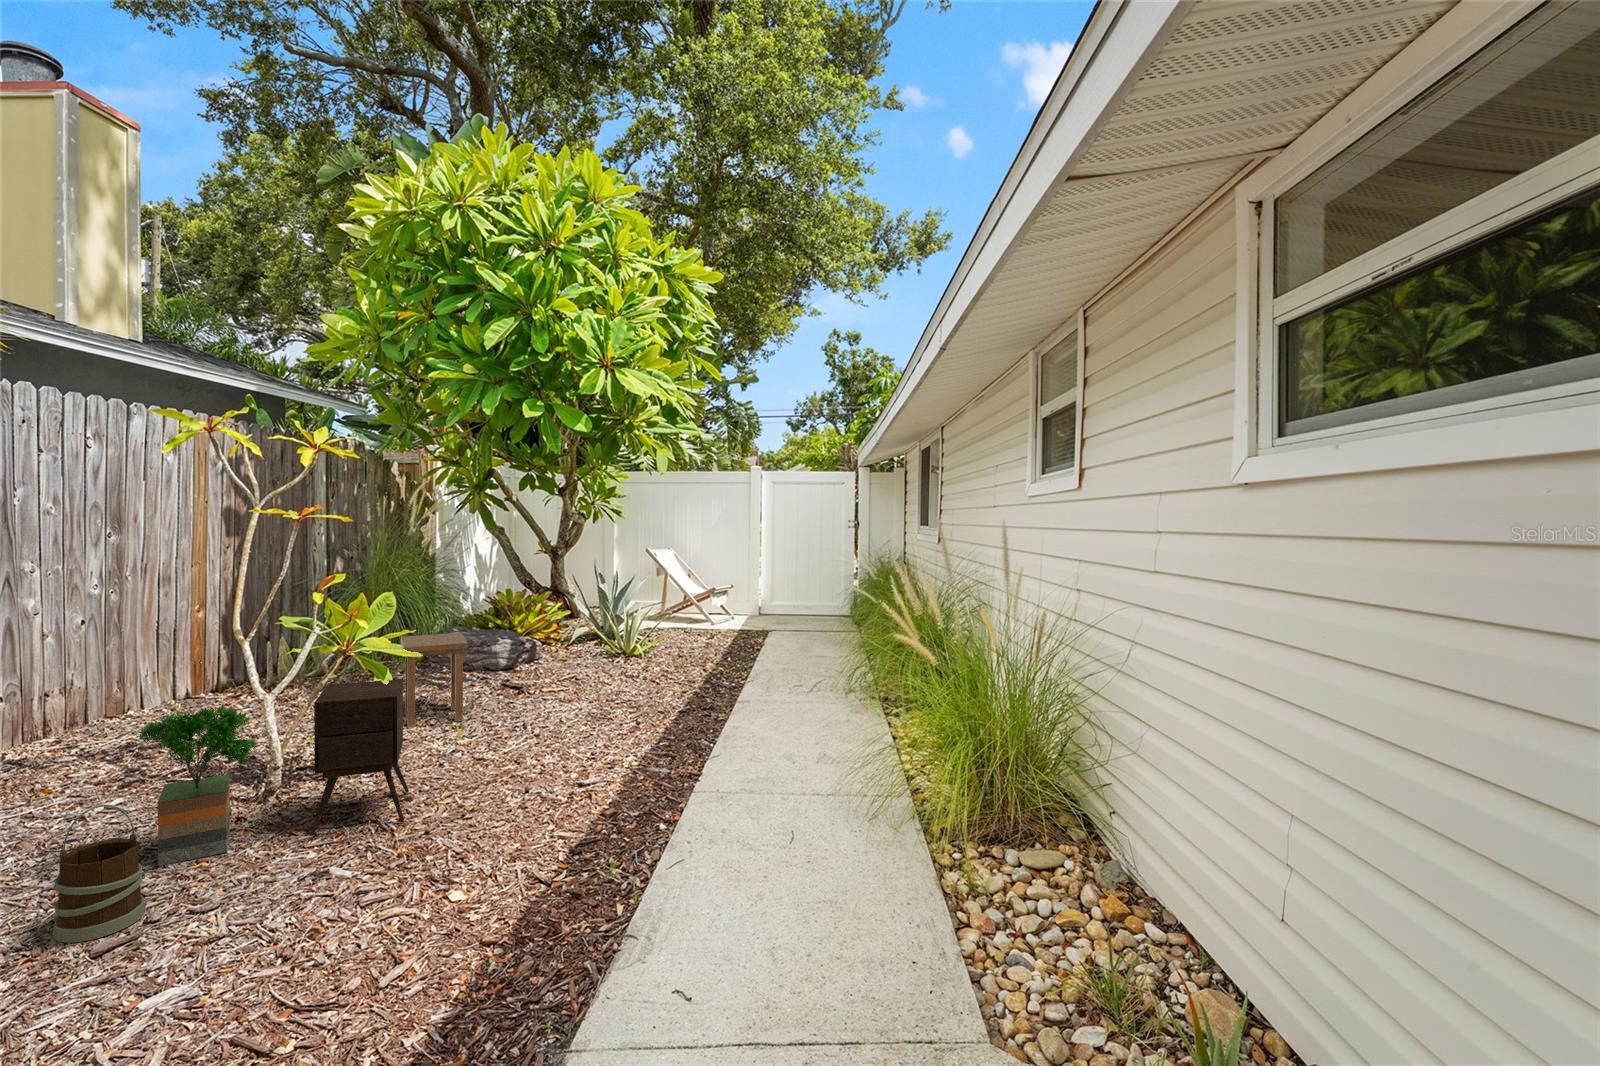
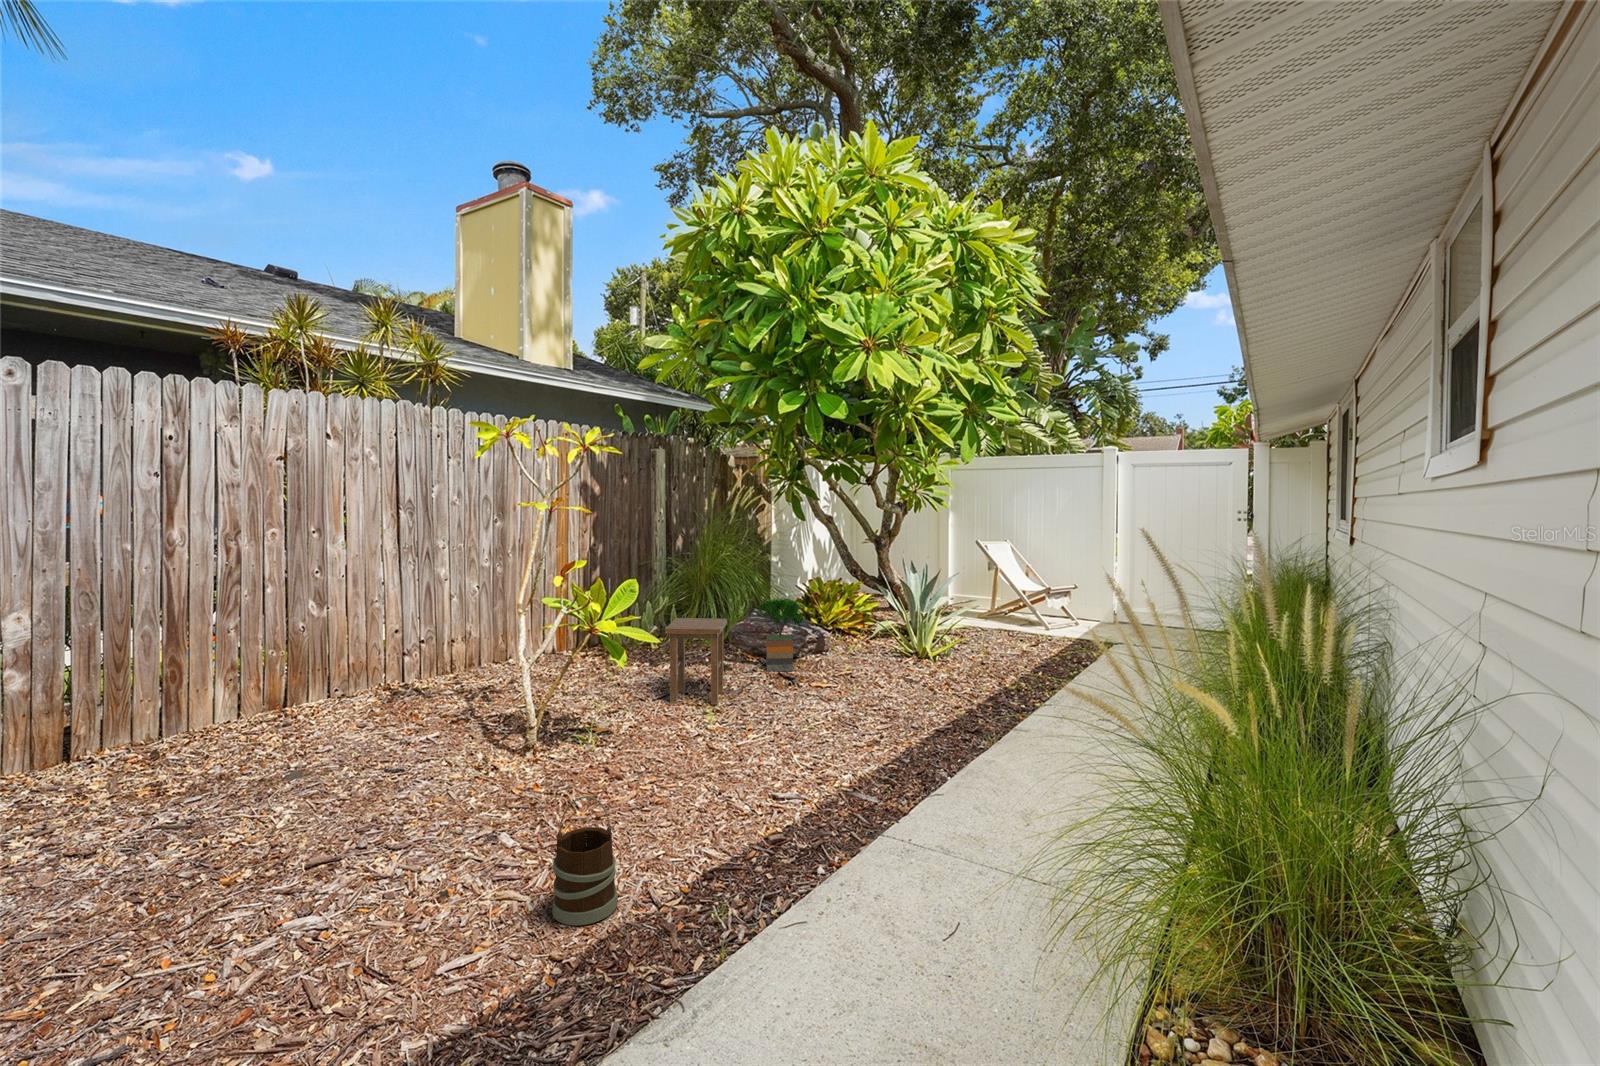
side table: present [310,679,409,835] -> none [519,658,619,799]
potted tree: present [137,705,257,866] -> present [759,598,804,671]
wooden bucket: present [53,805,146,943] -> present [552,796,618,925]

